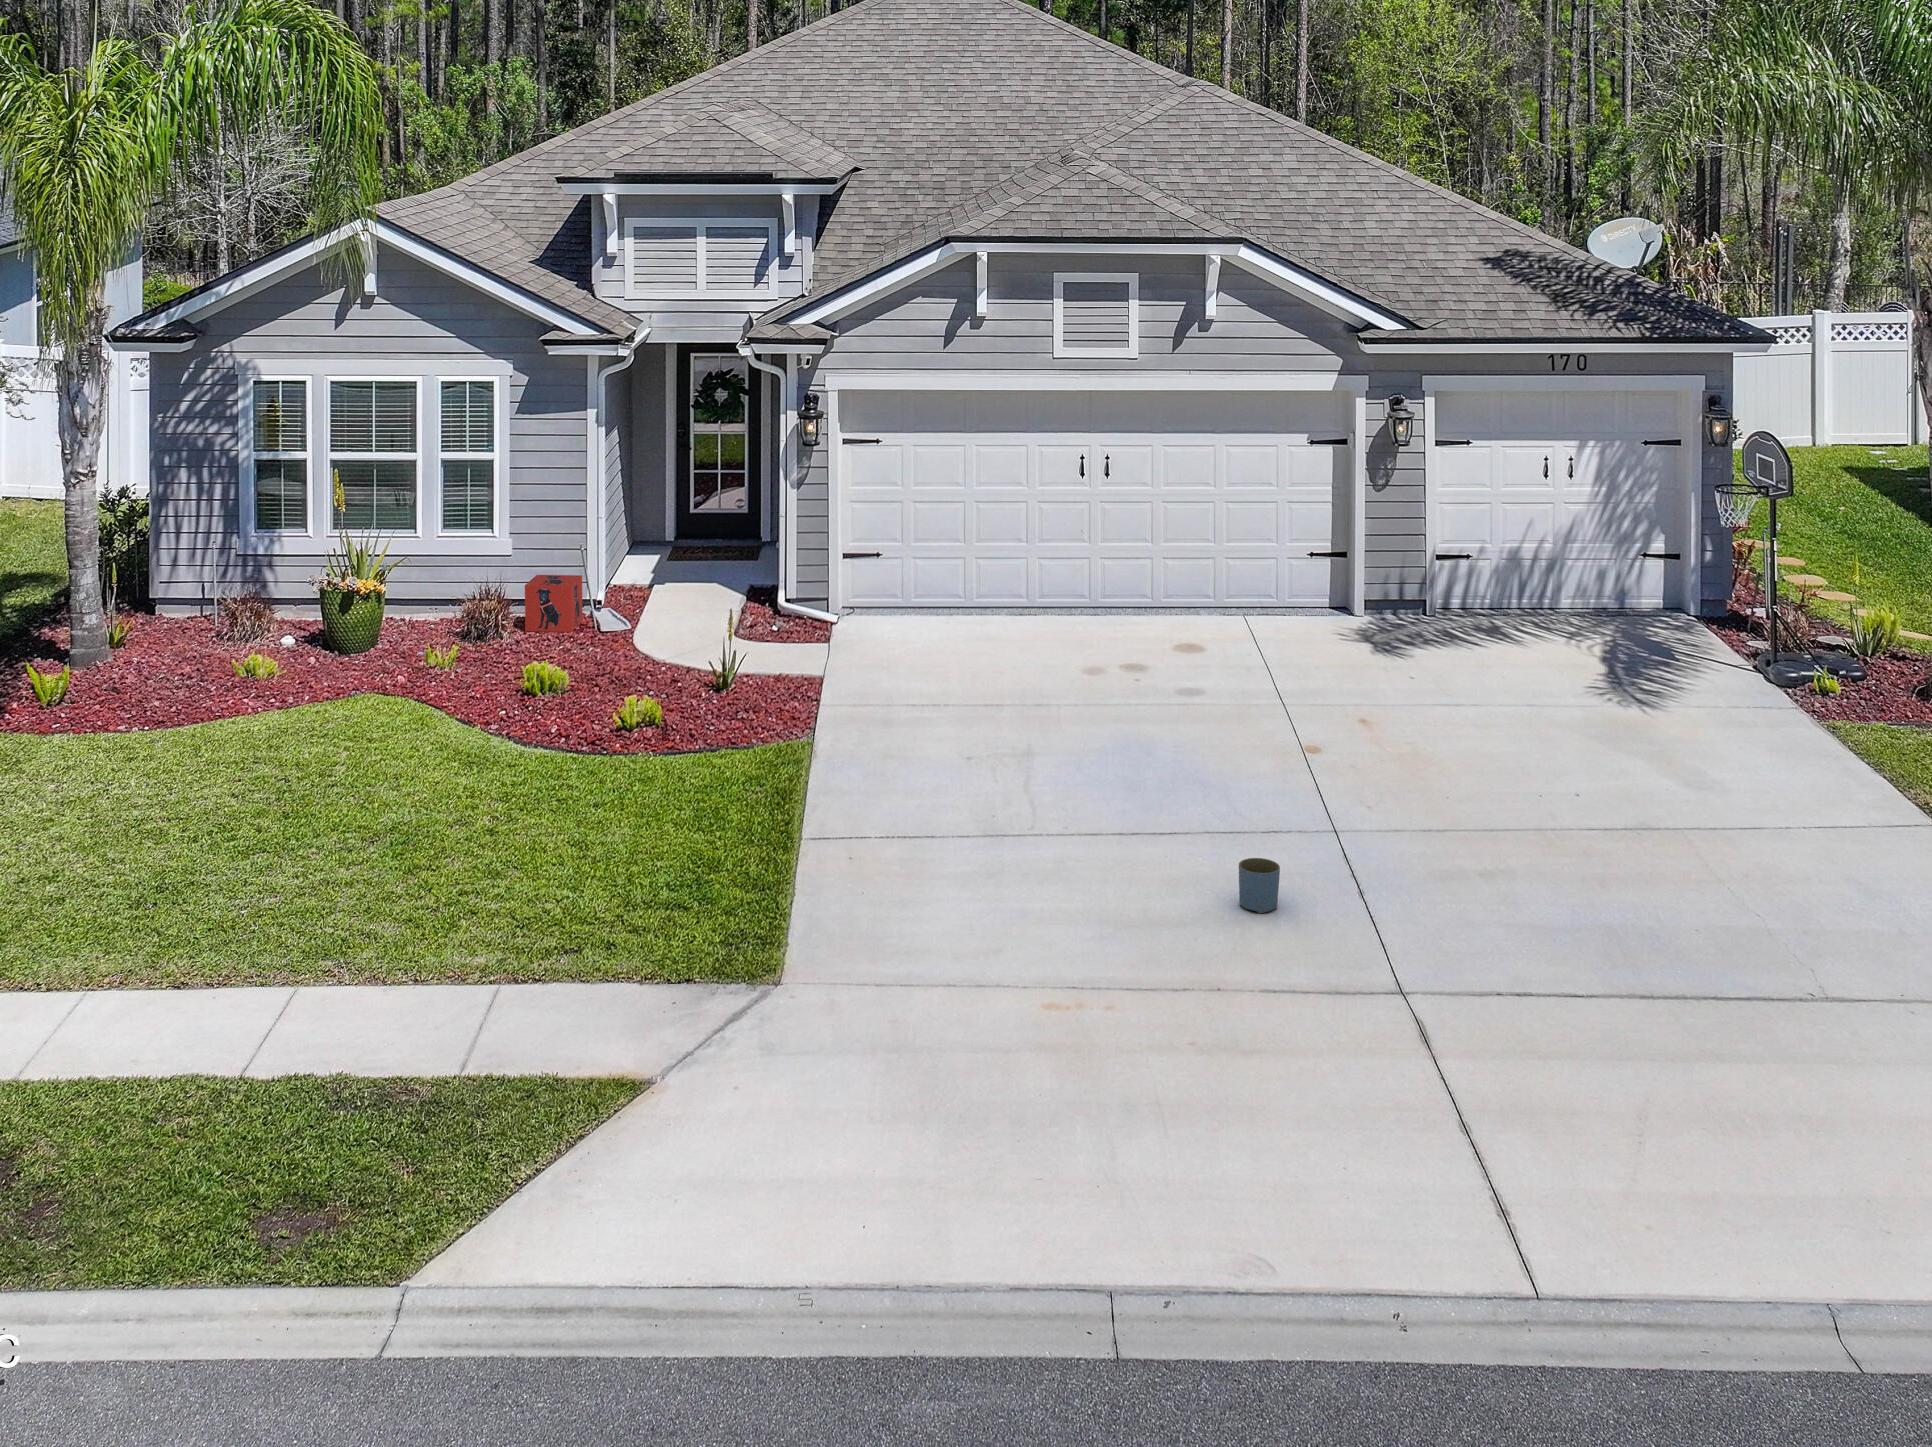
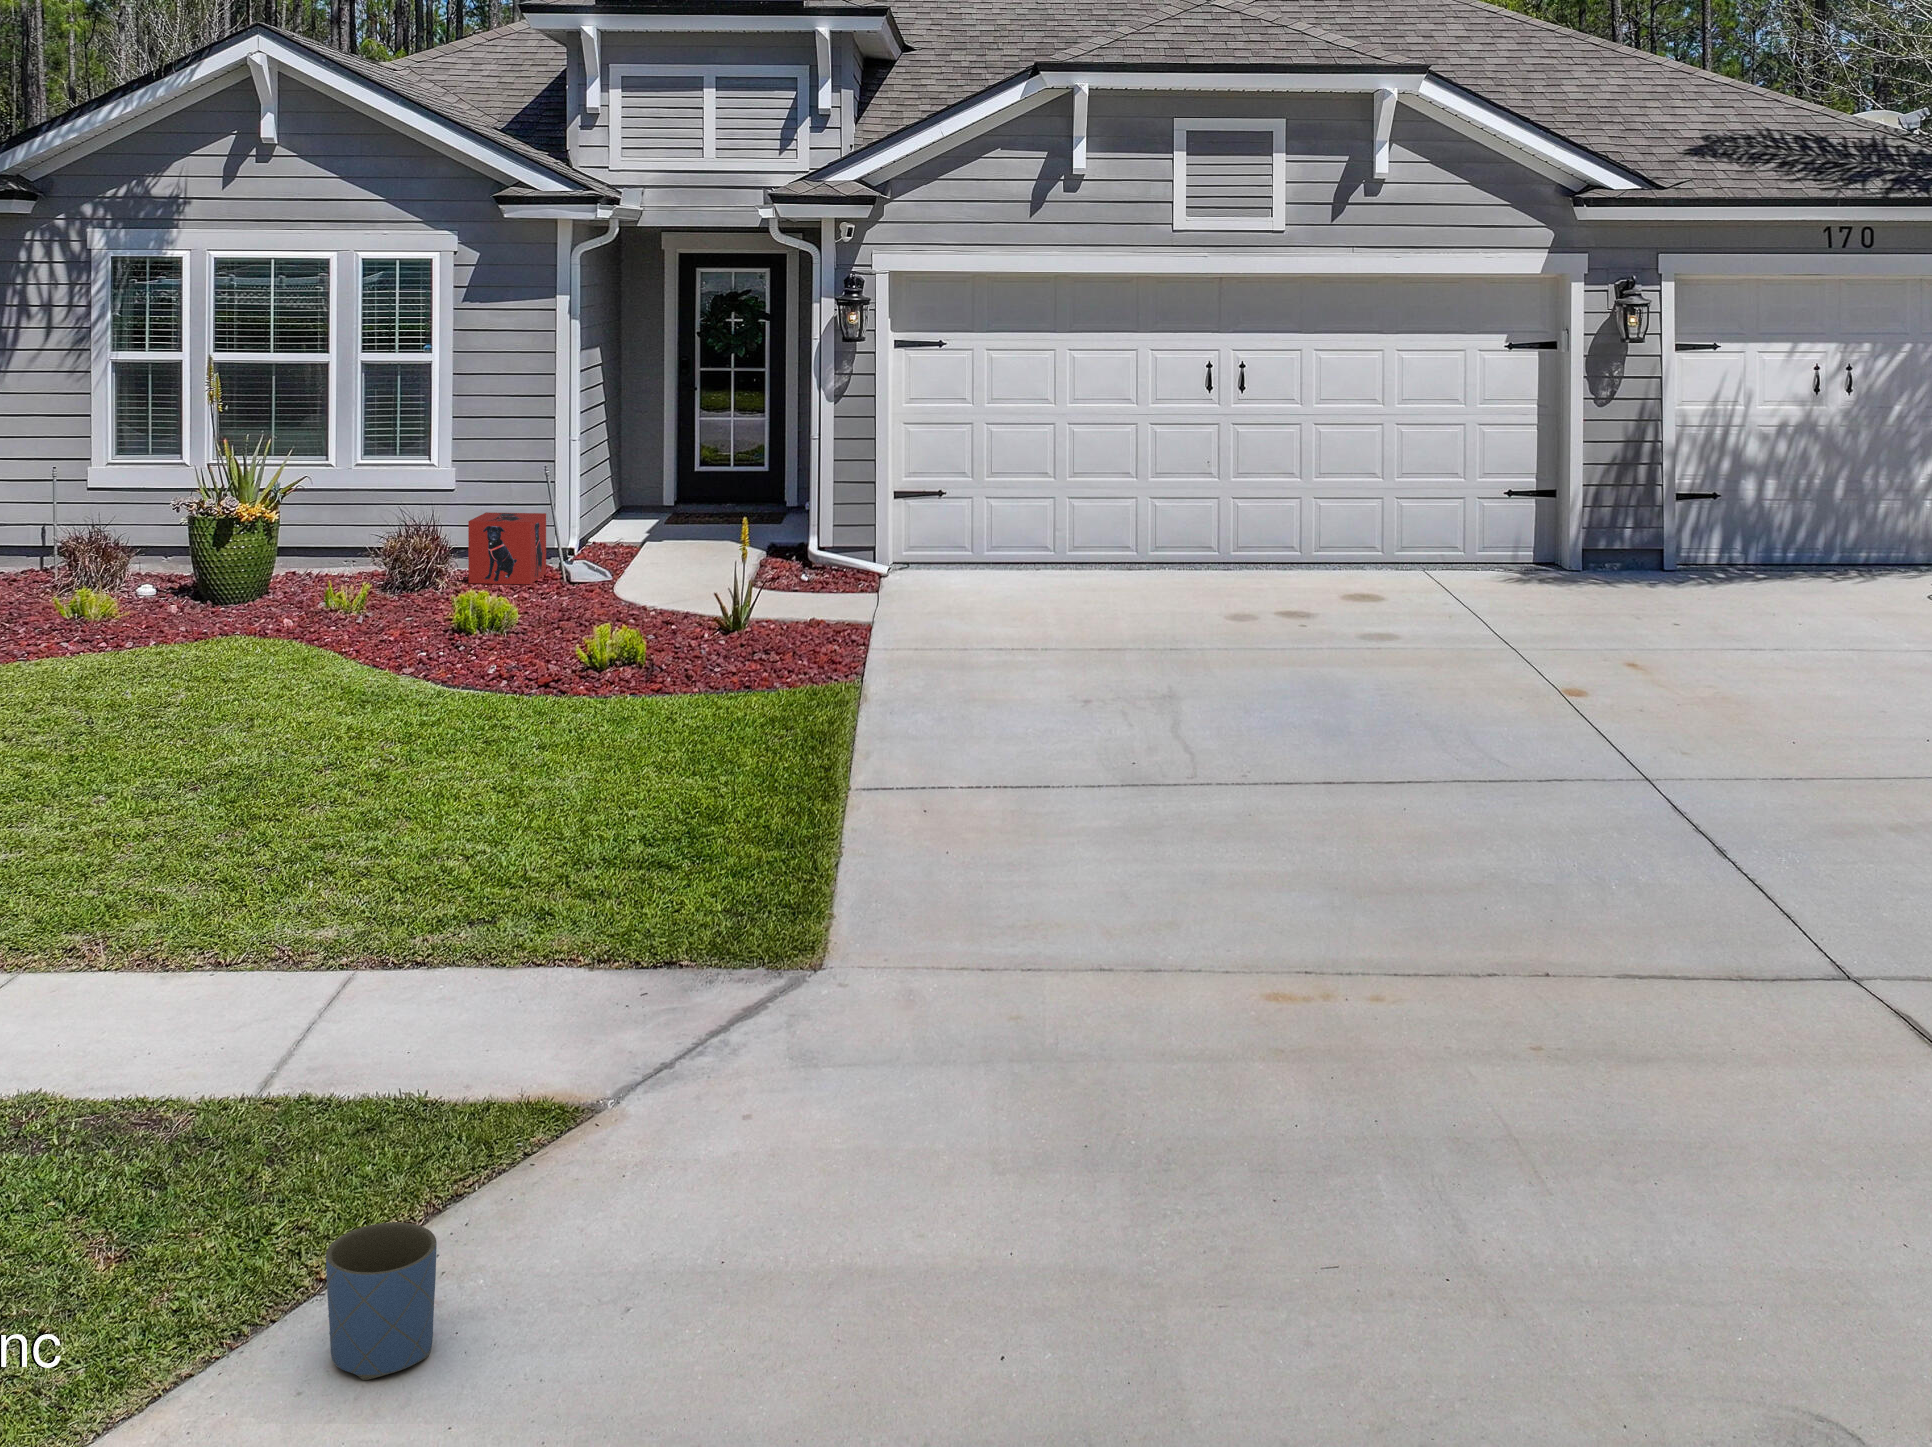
planter: present [1239,858,1280,913] -> present [326,1222,437,1380]

